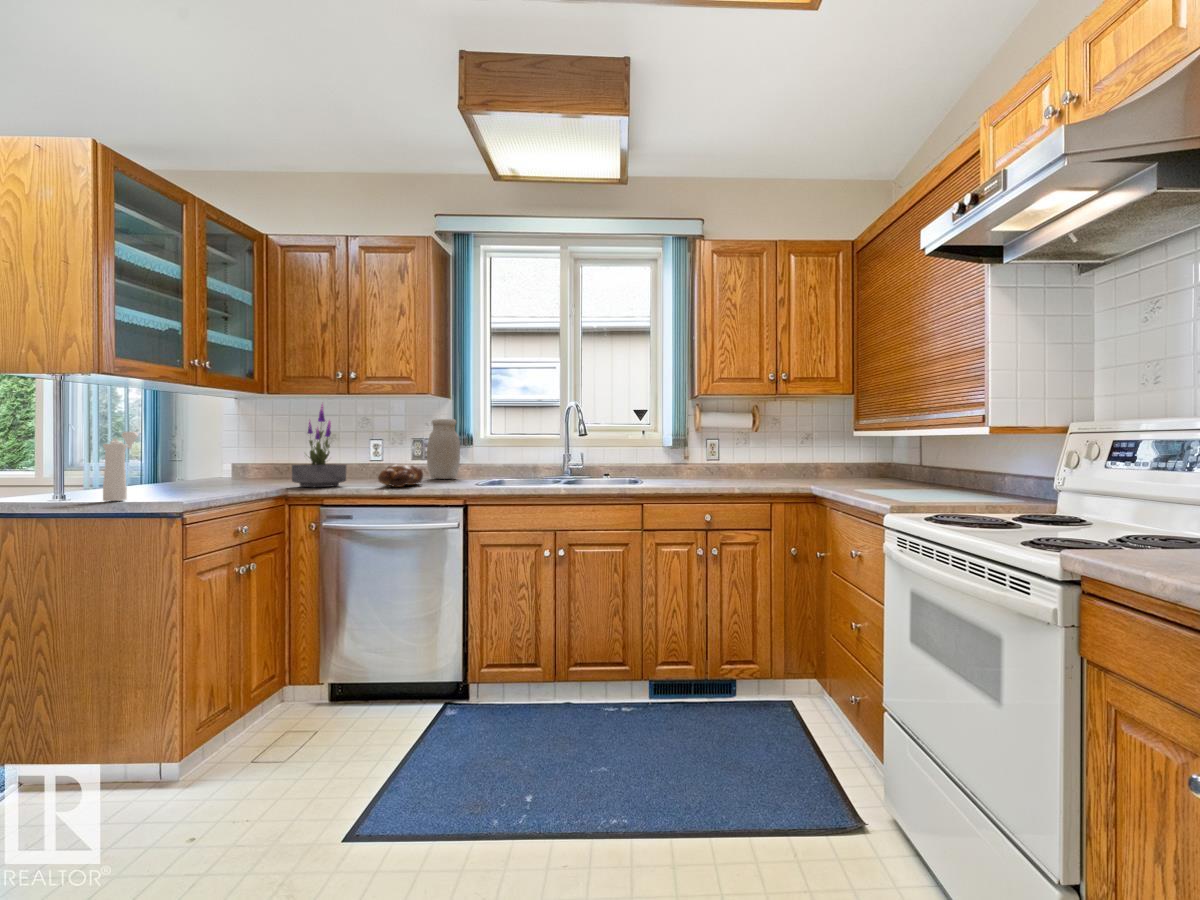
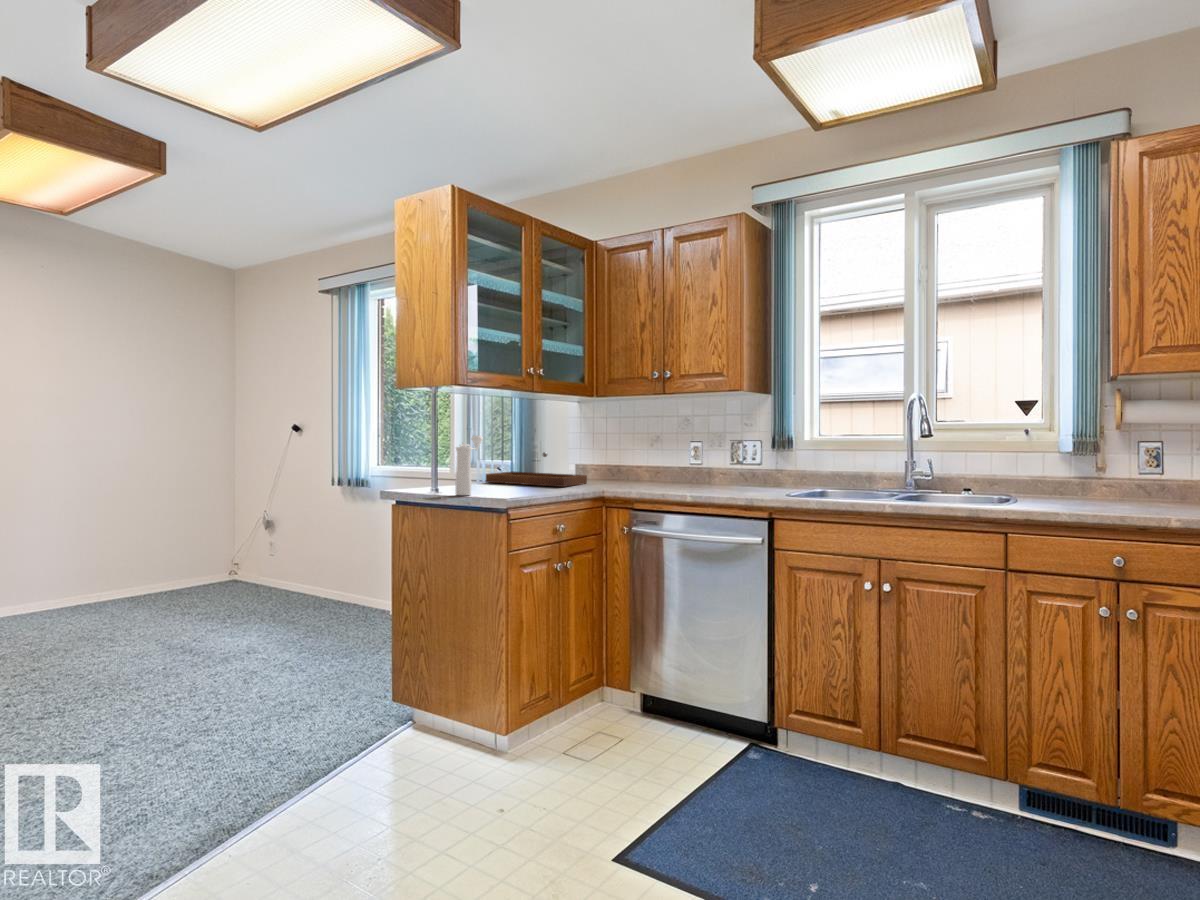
potted plant: present [292,404,347,487] -> none [607,404,655,489]
jar: present [427,419,460,479] -> none [743,417,779,483]
tray: none [130,453,265,489] -> present [486,452,587,487]
bread loaf: present [378,465,423,487] -> none [681,468,730,493]

